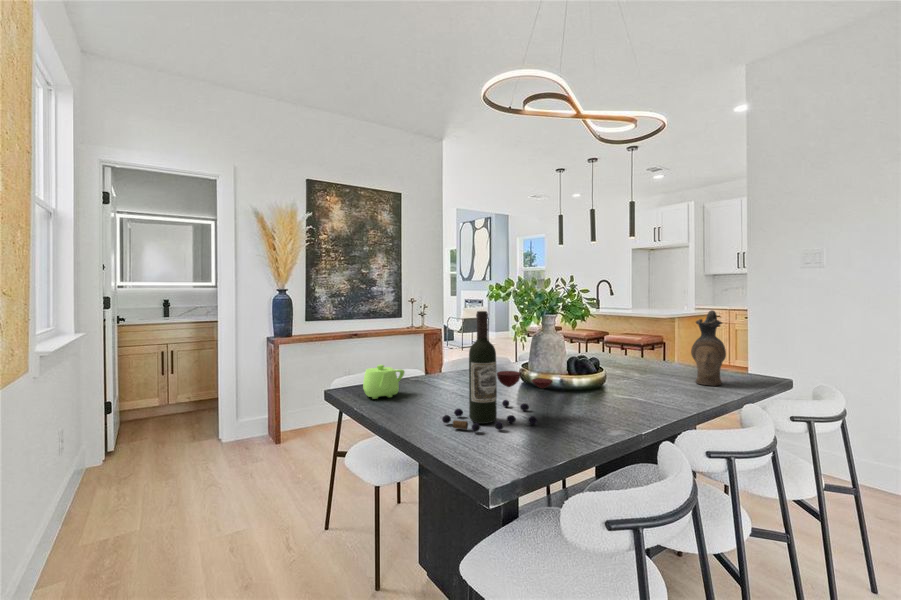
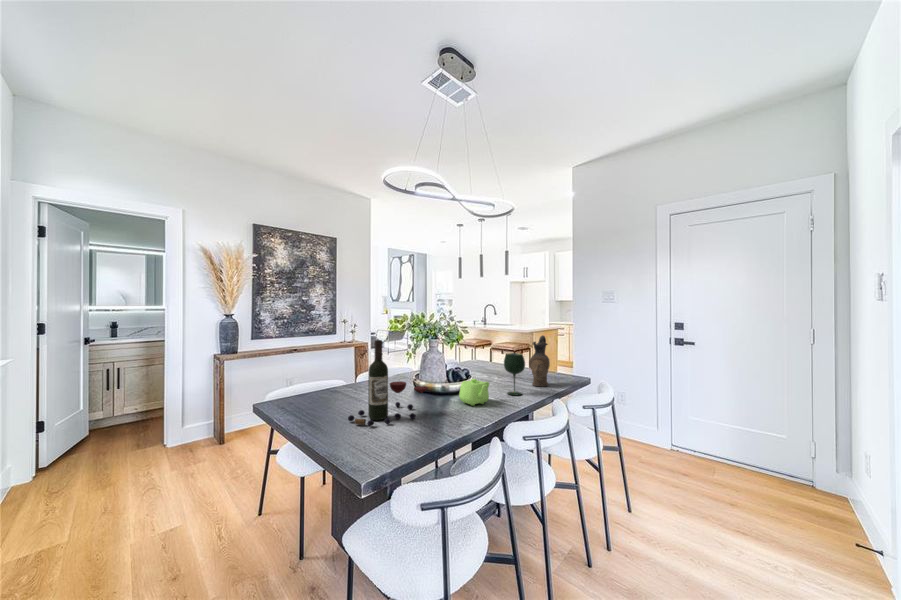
wine glass: none [657,335,692,397] -> present [504,353,525,395]
teapot: present [363,365,405,399] -> present [459,379,489,406]

